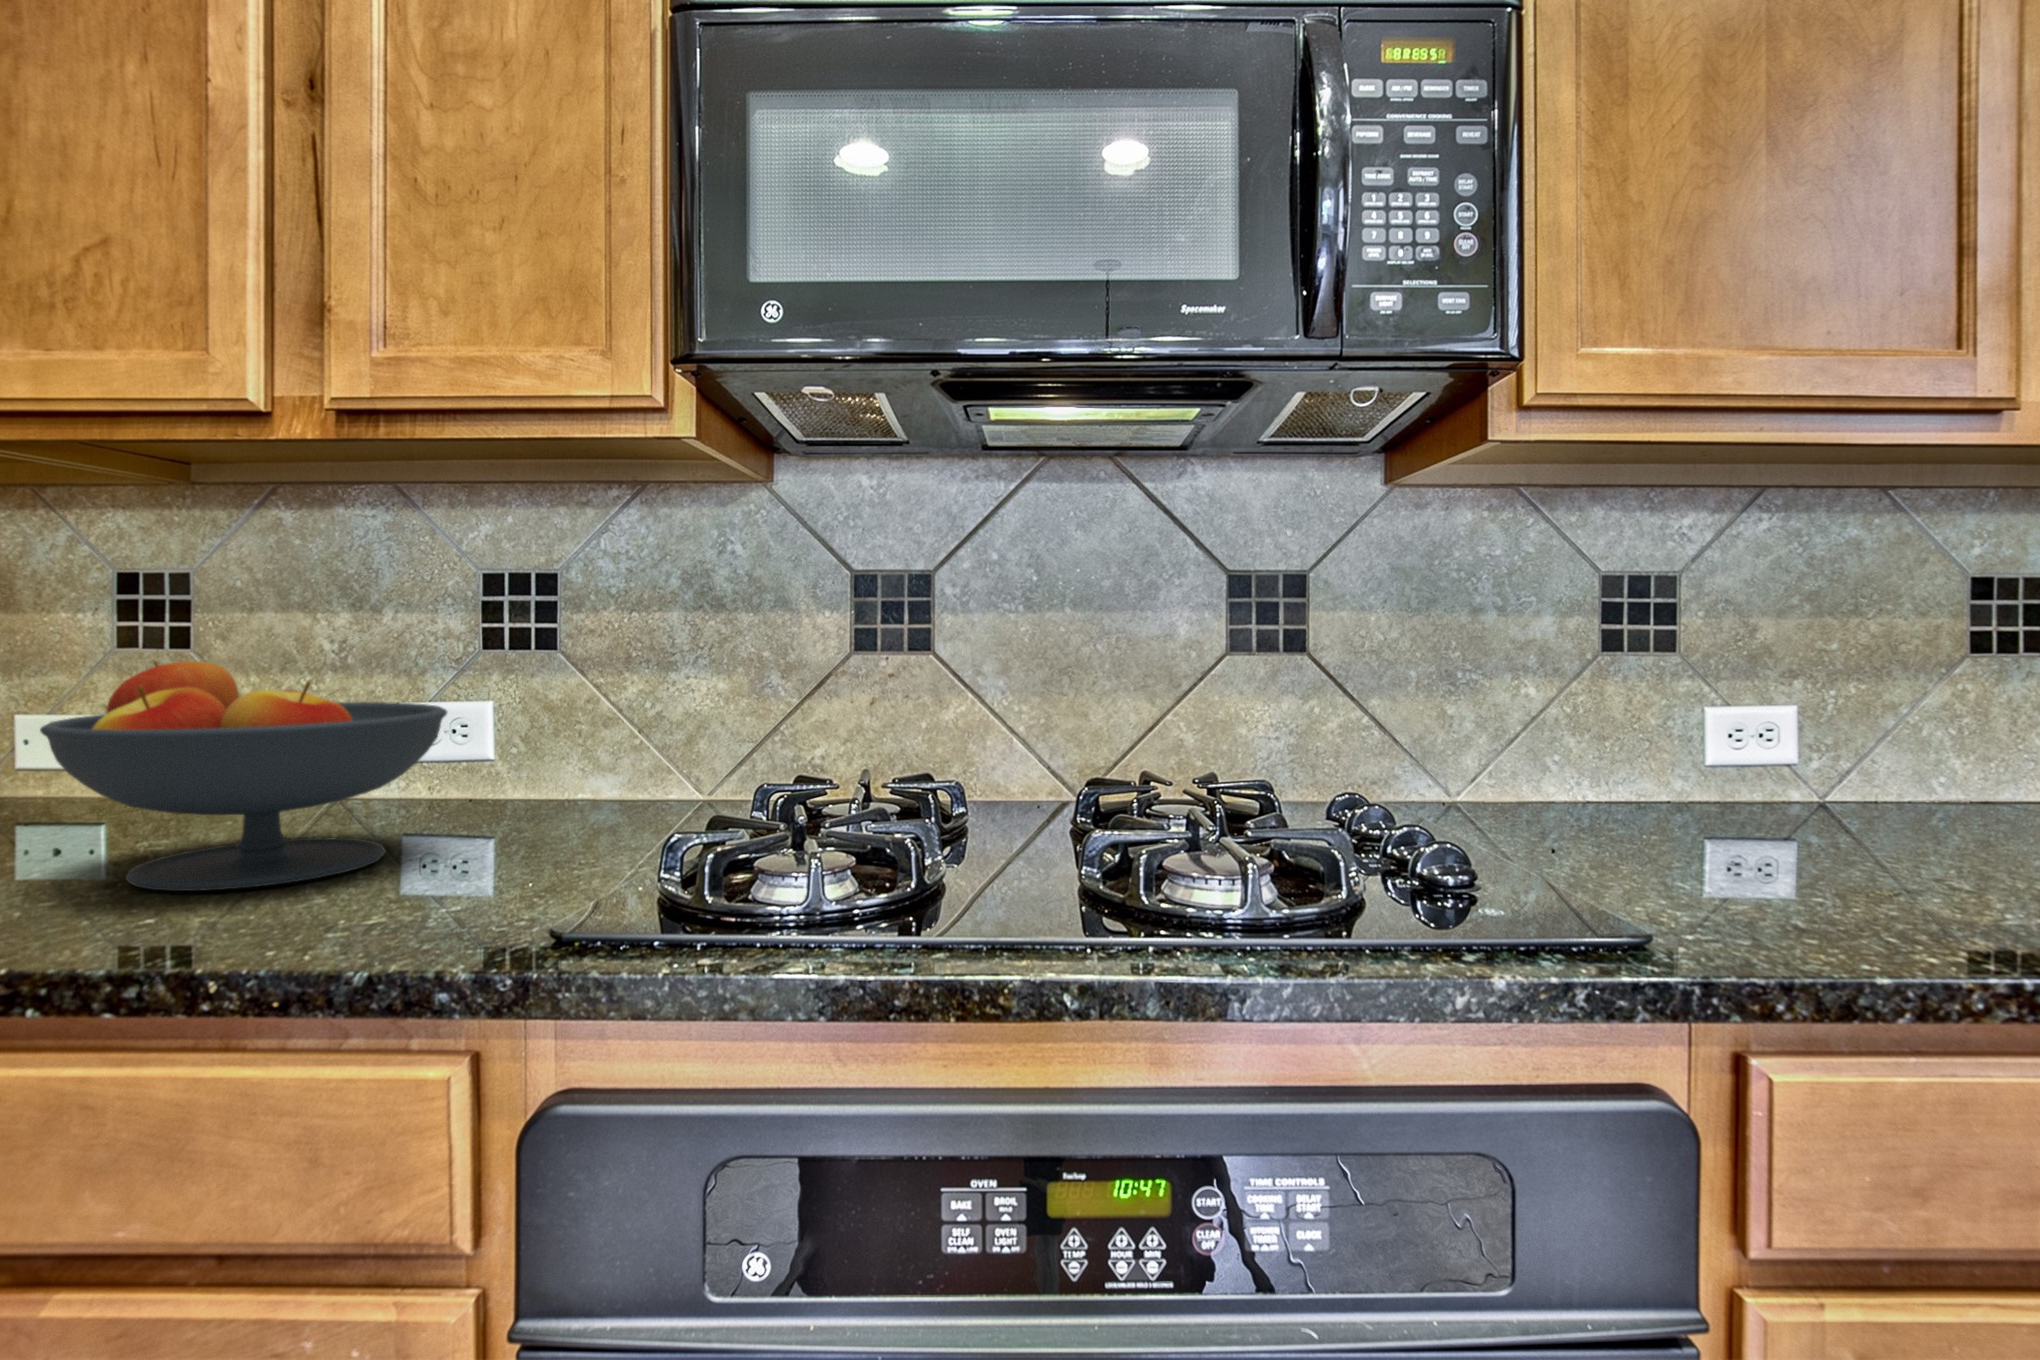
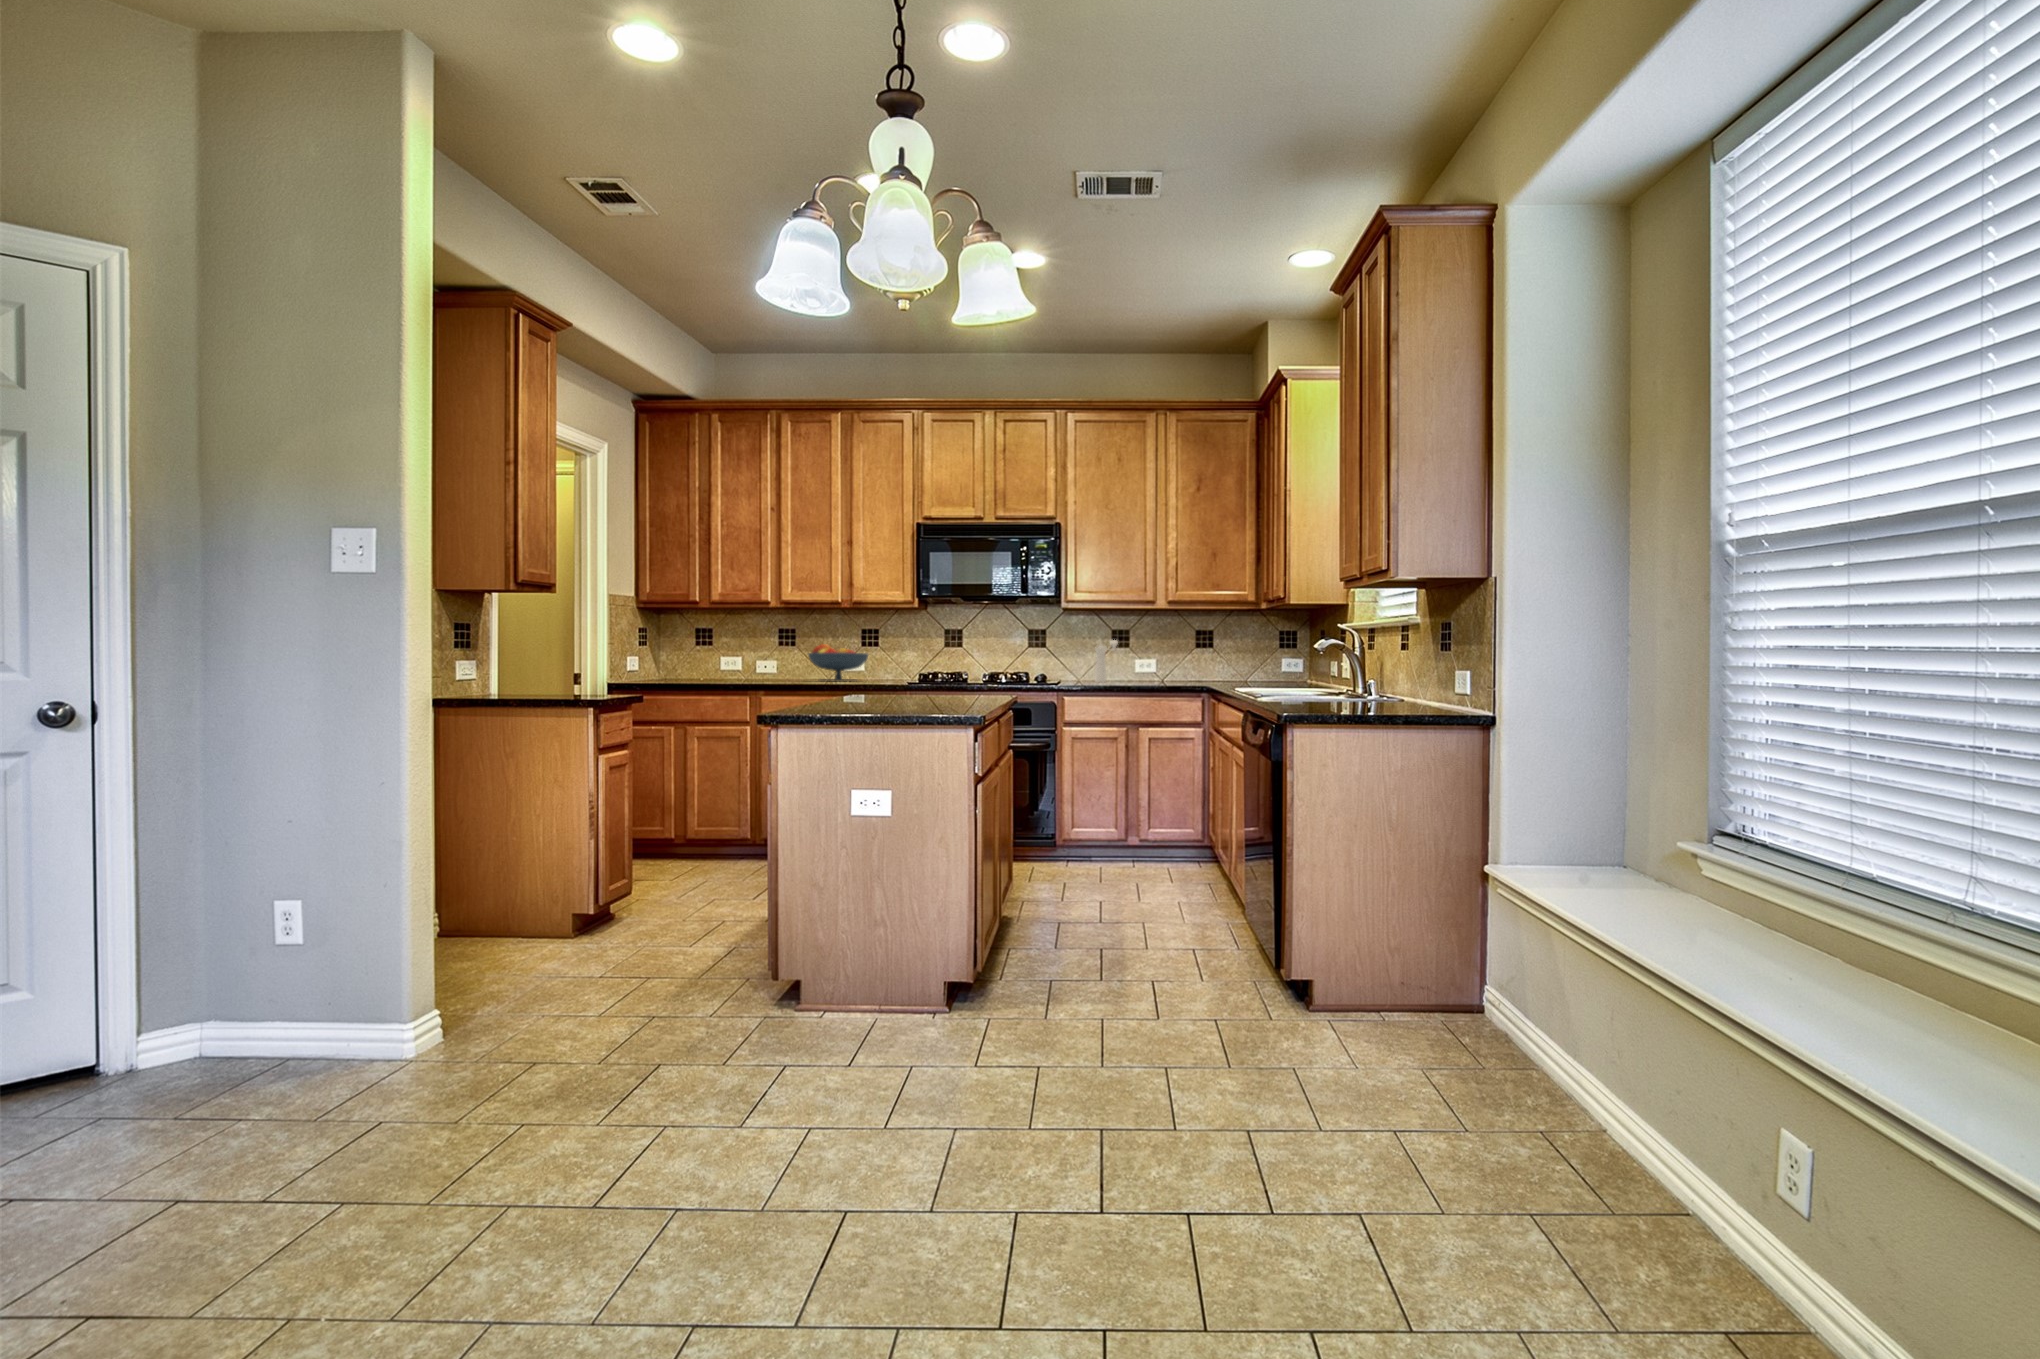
pepper mill: none [1796,643,1887,925] -> present [1095,640,1118,682]

